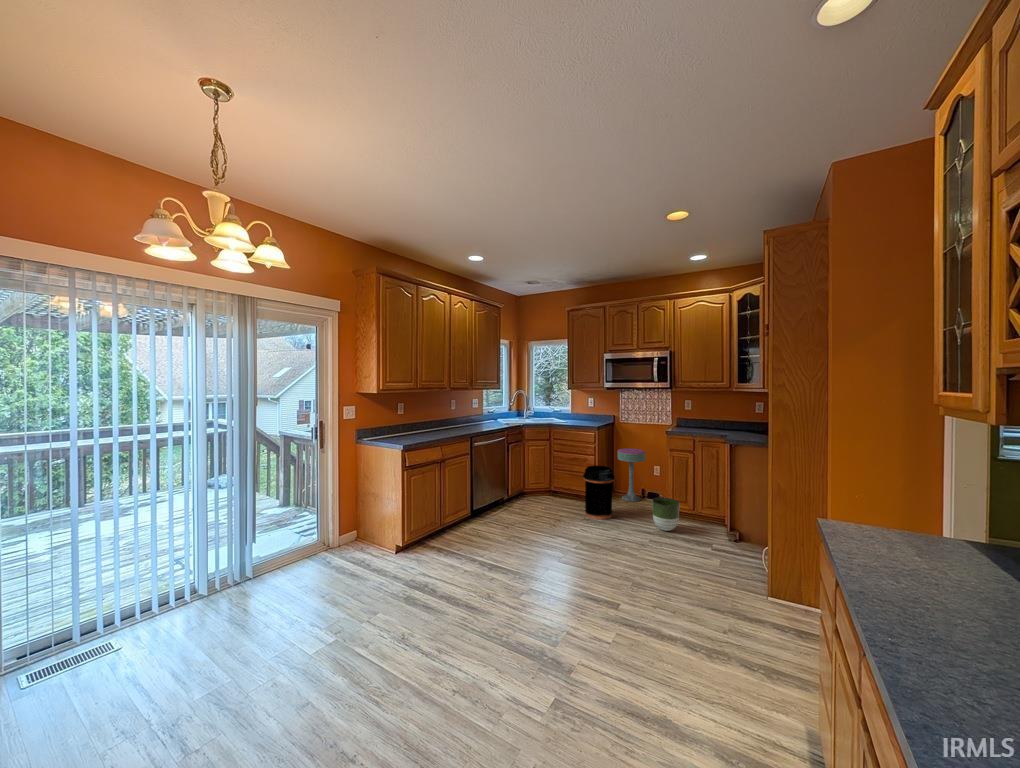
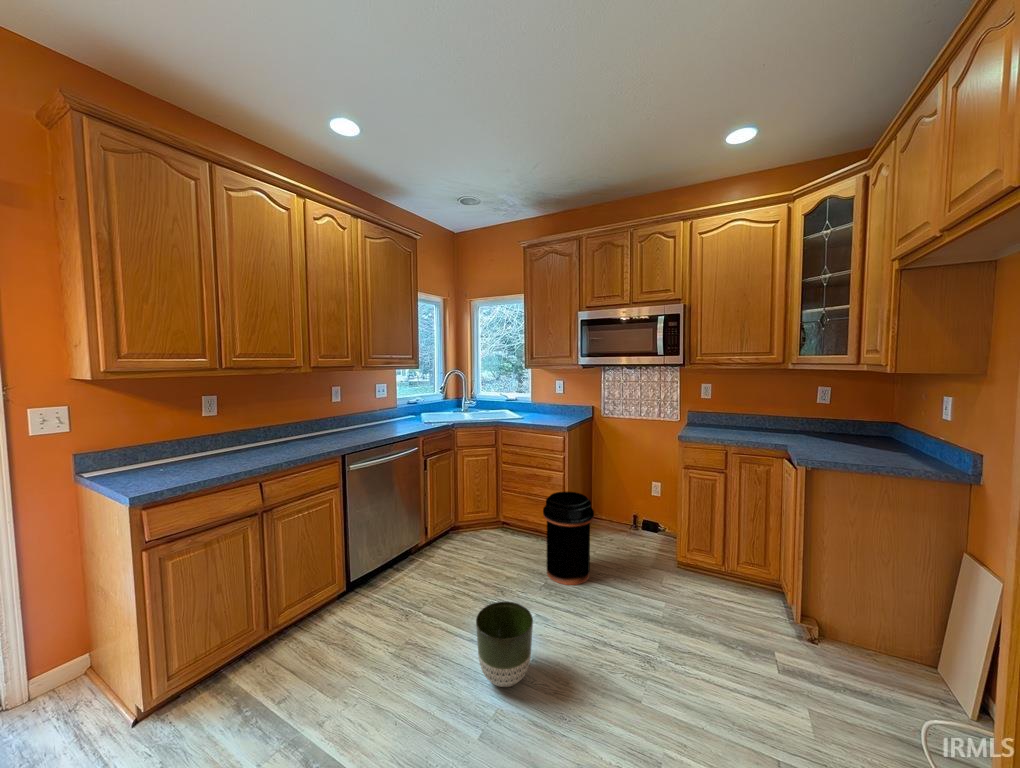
bar stool: present [618,448,646,502] -> none [598,456,640,539]
planter: present [652,498,680,531] -> present [476,601,533,687]

